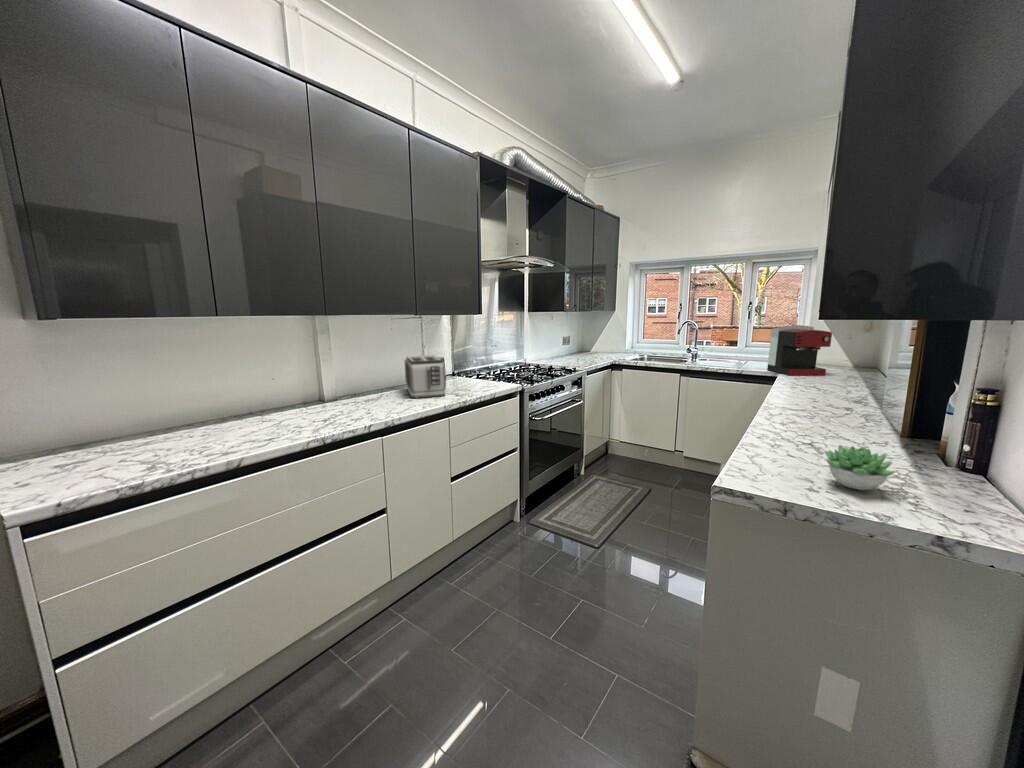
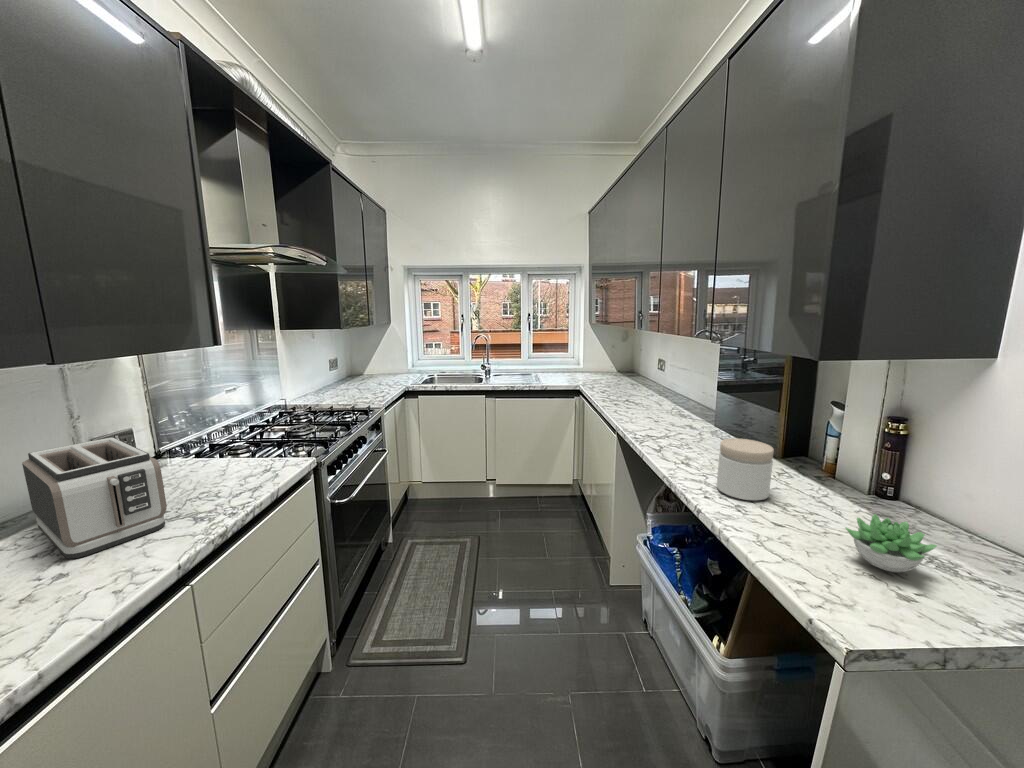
coffee maker: present [767,325,832,376] -> none [566,340,616,390]
jar: none [785,395,842,447] -> present [717,438,774,500]

